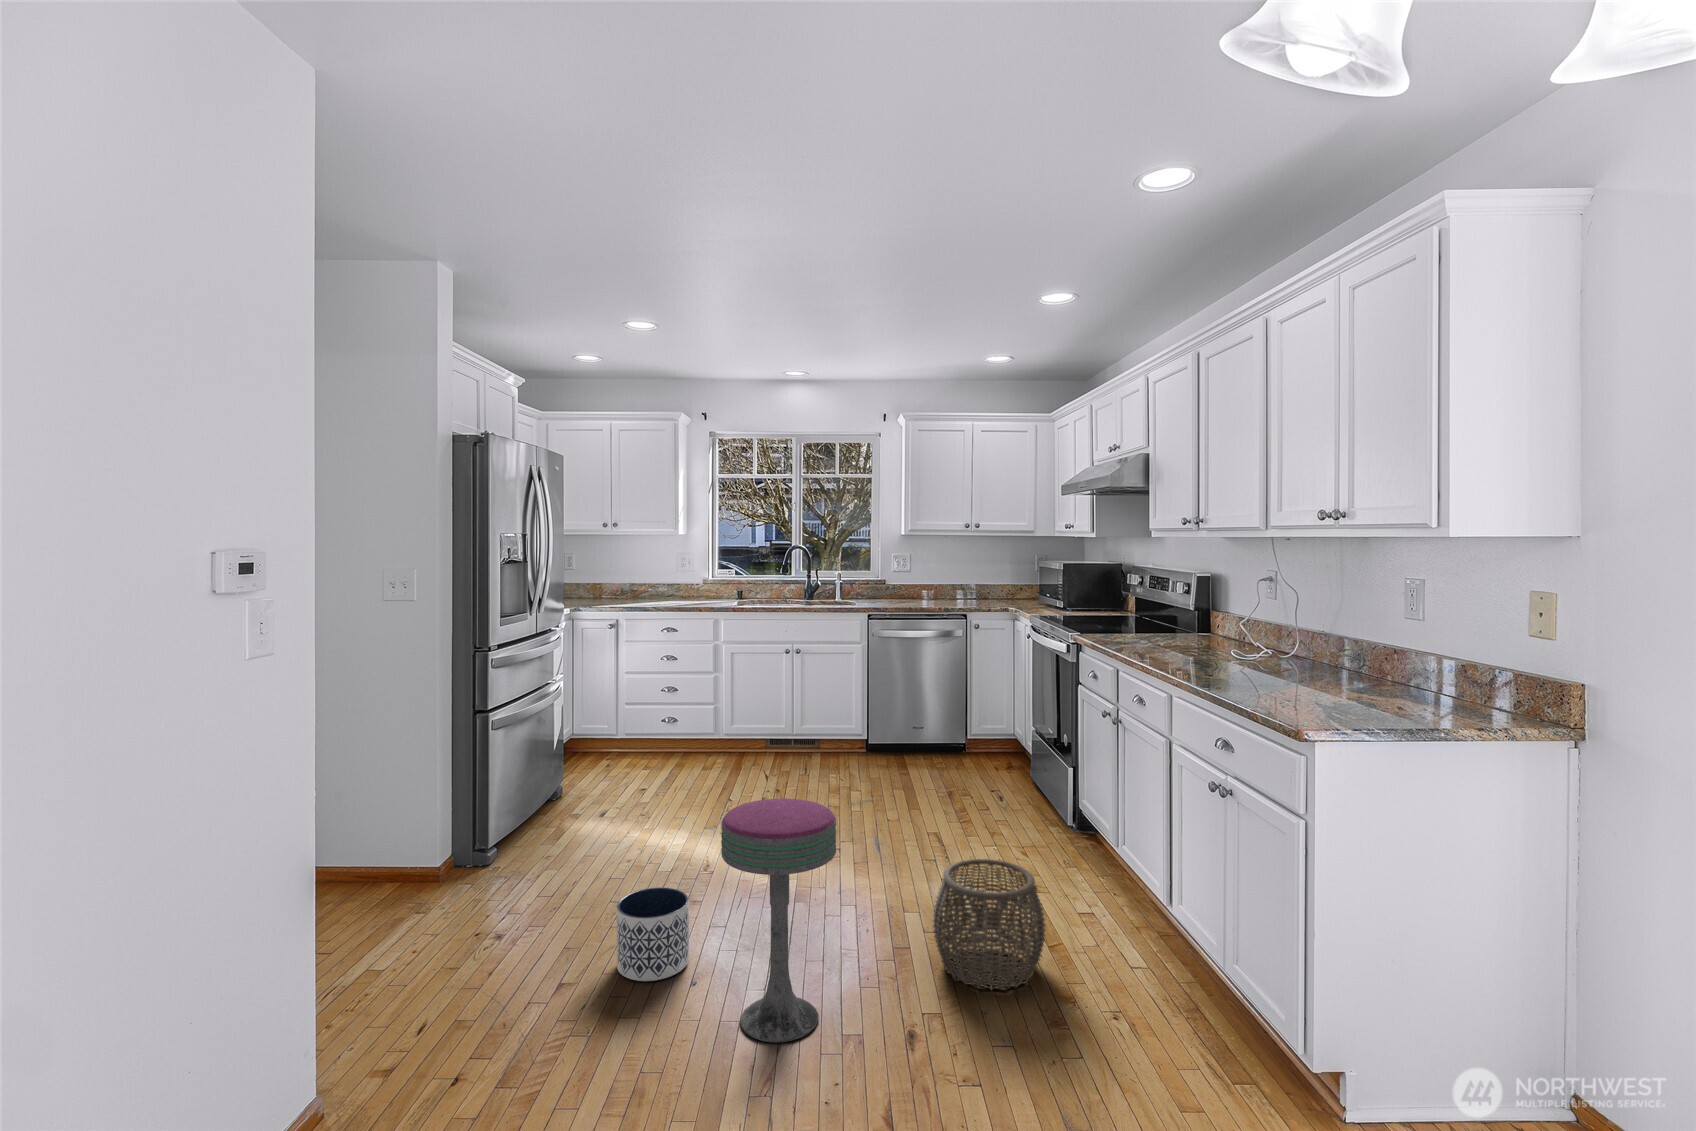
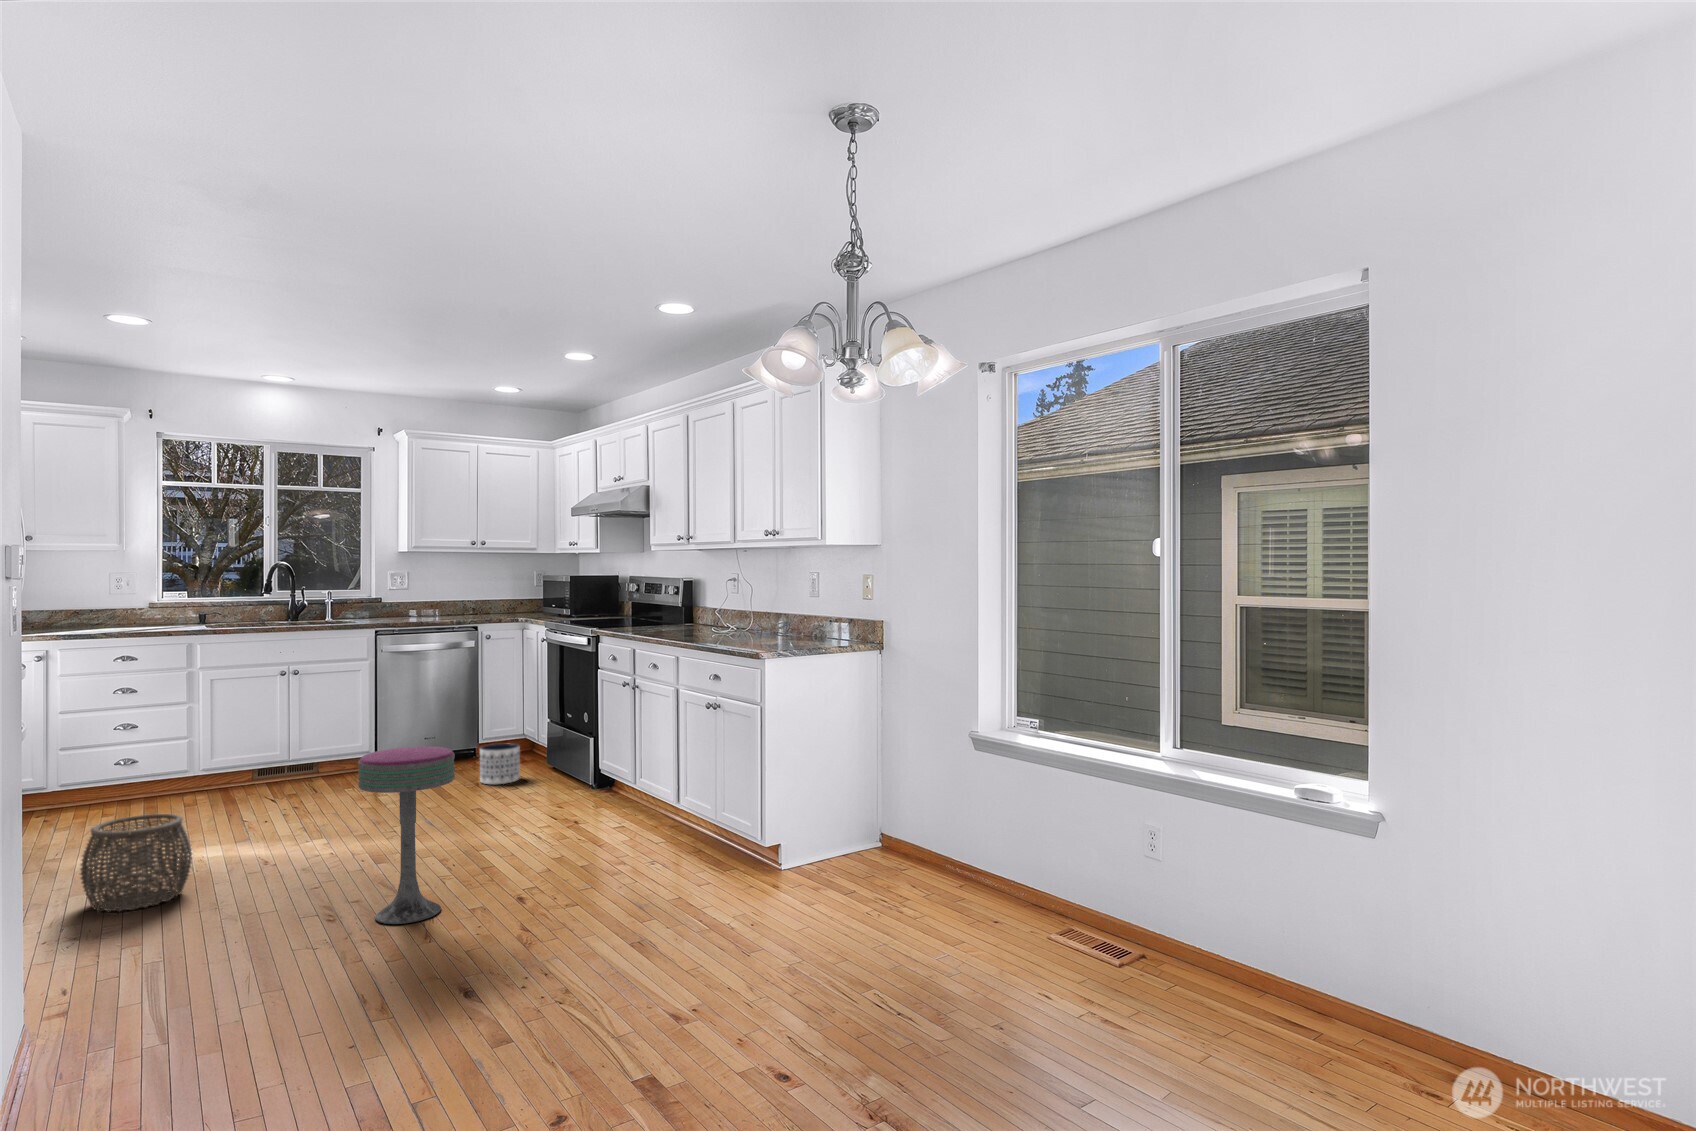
woven basket: present [933,859,1046,990] -> present [80,814,192,912]
planter: present [617,888,689,981] -> present [480,744,520,784]

